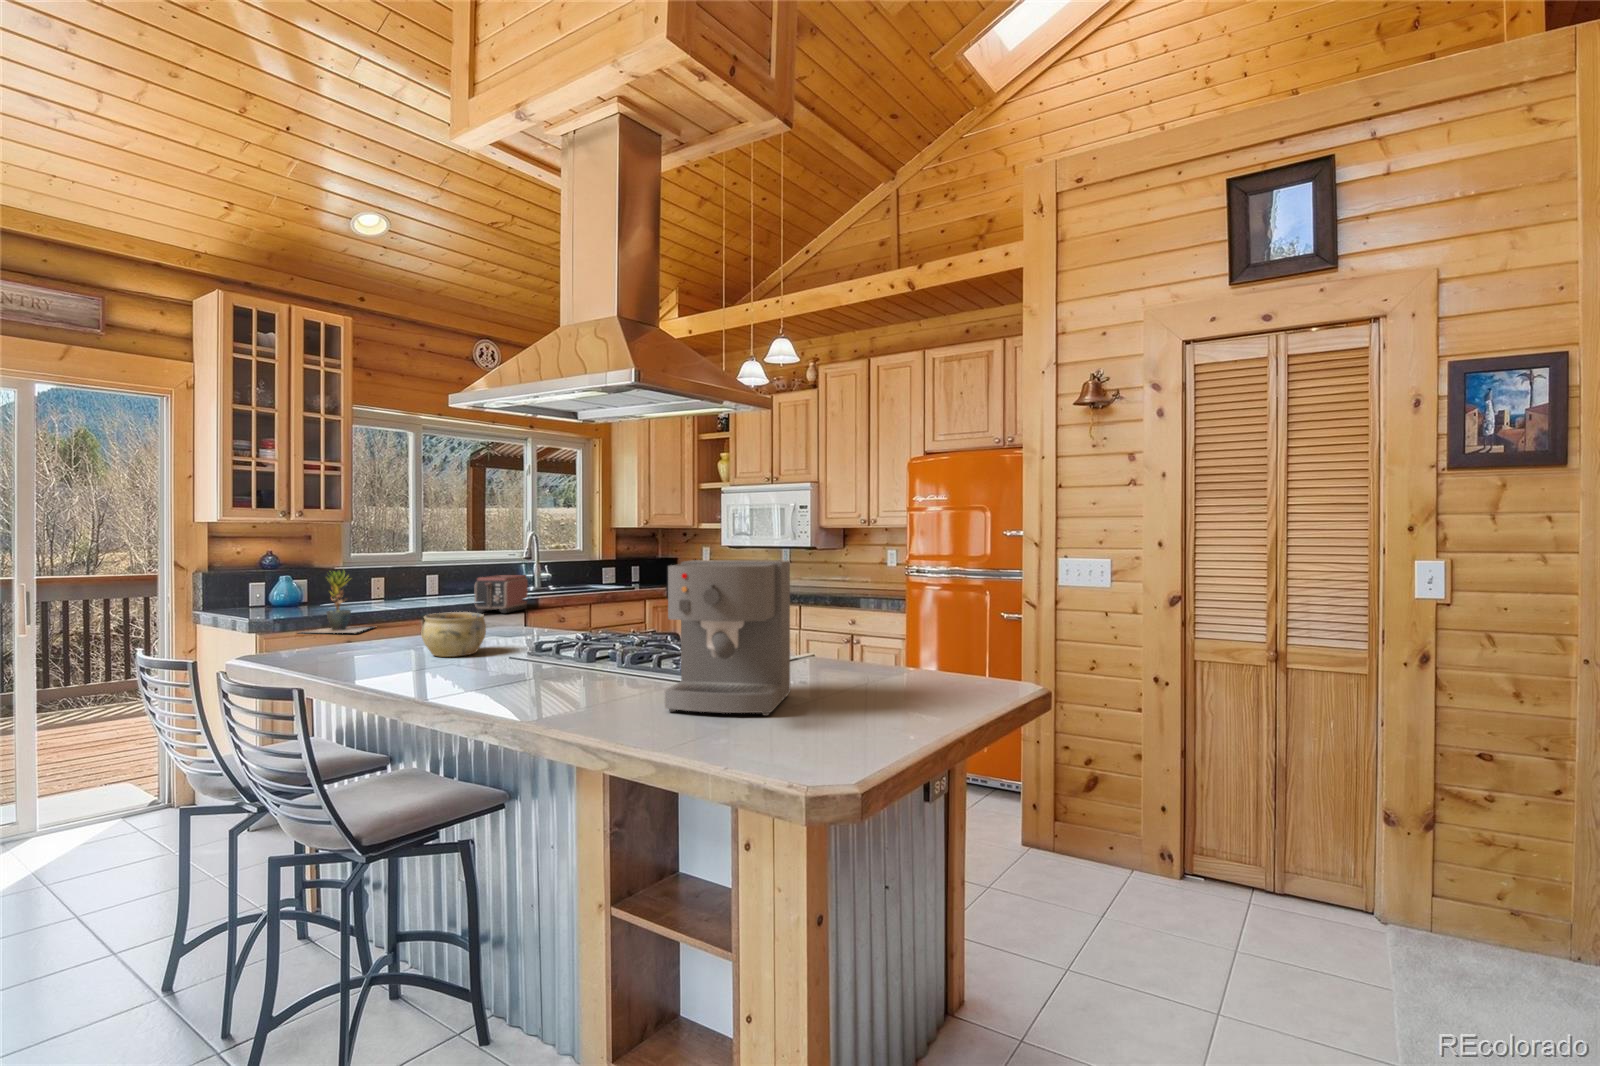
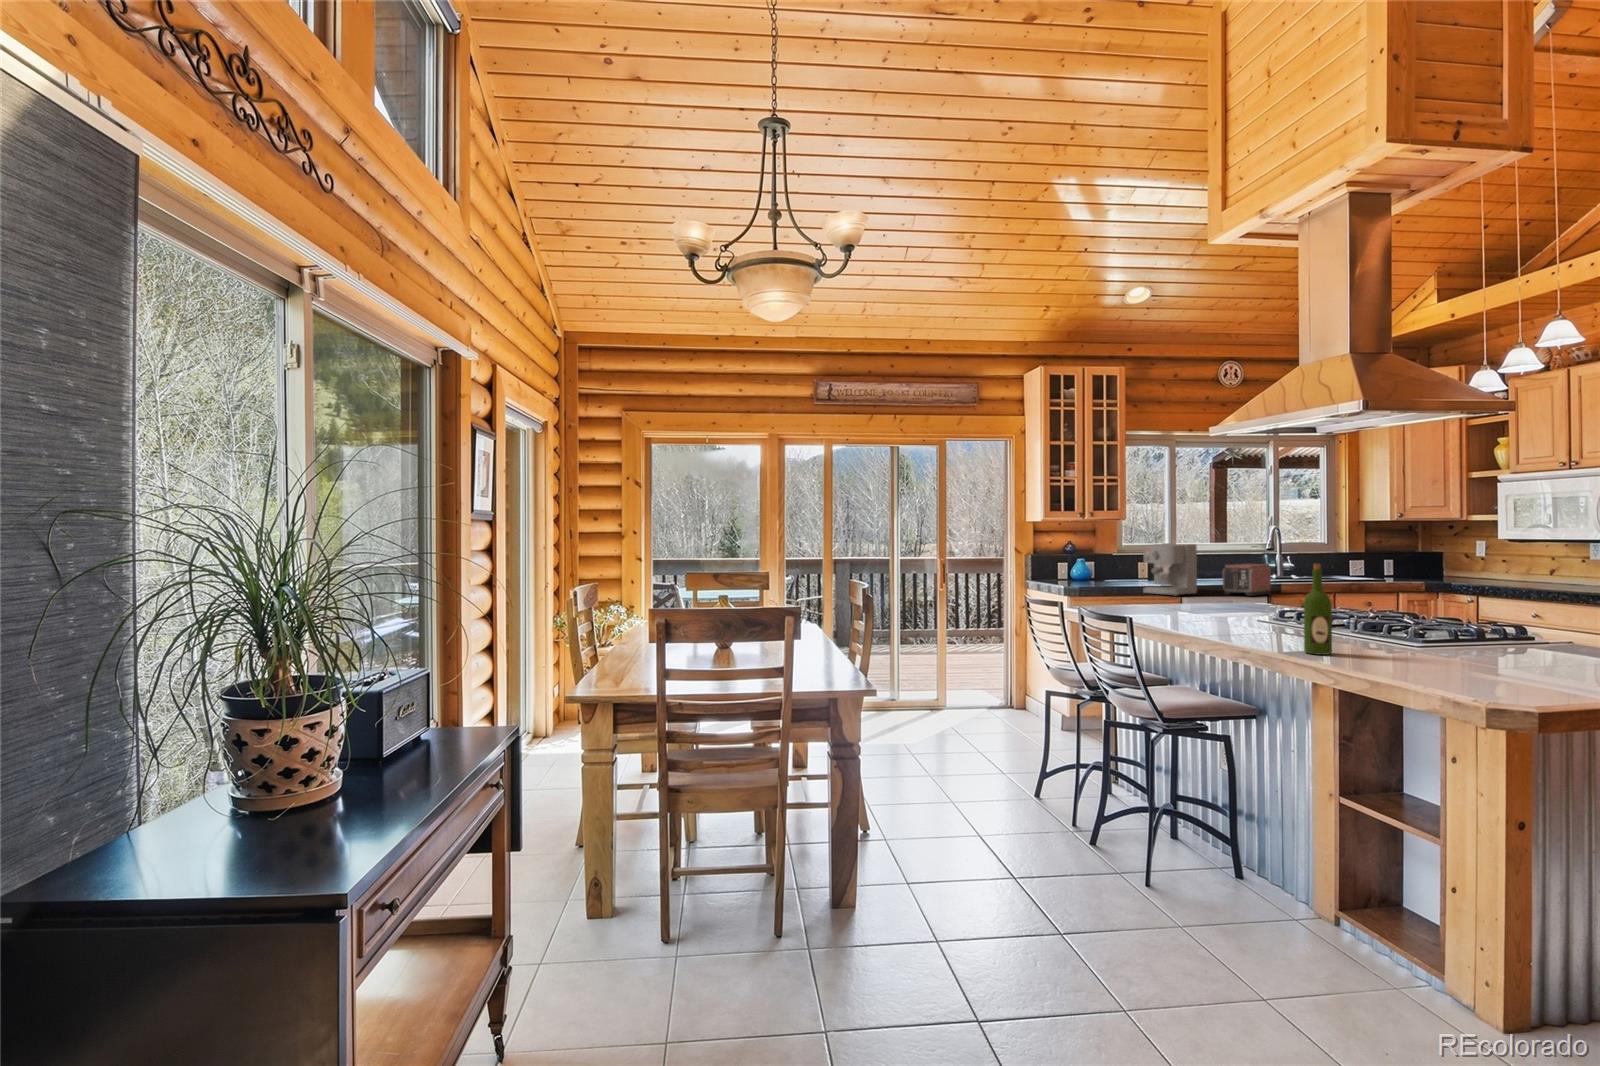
coffee maker: present [665,560,790,715] -> present [1143,544,1197,596]
potted plant: present [303,571,370,633] -> none [1093,555,1146,602]
wine bottle: none [571,583,607,716] -> present [1304,564,1332,655]
ceramic bowl: present [421,612,486,657] -> none [1189,586,1238,617]

